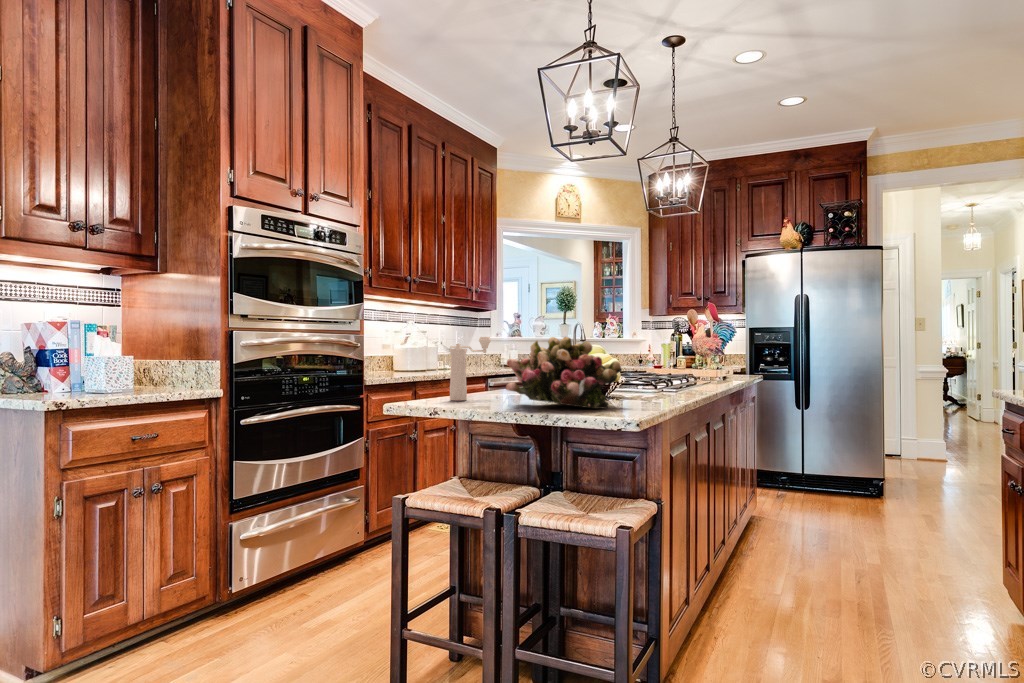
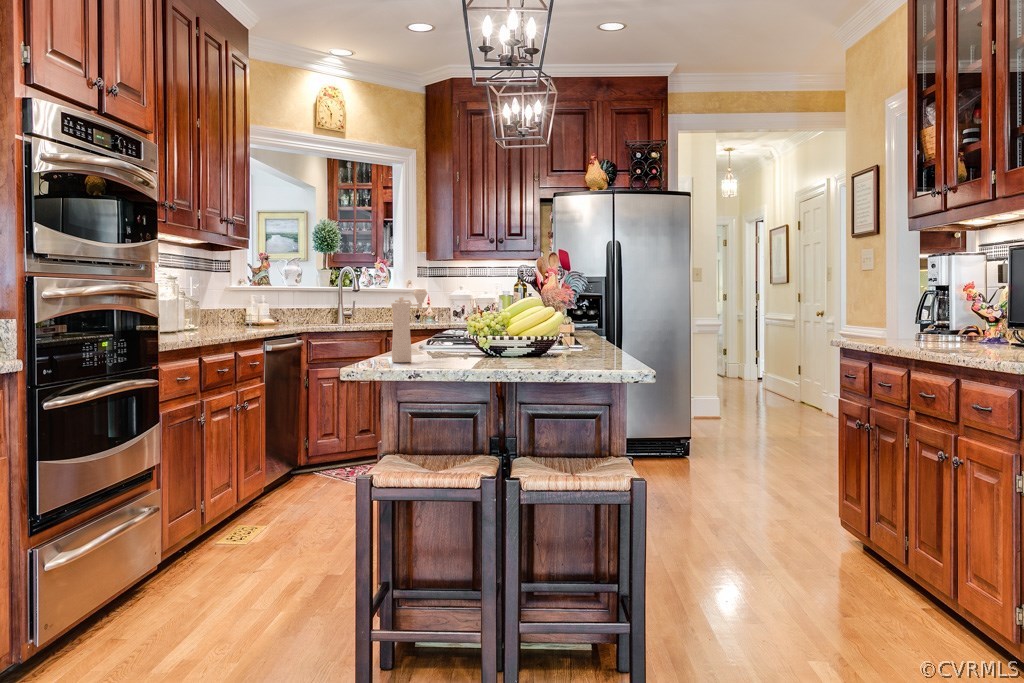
flower arrangement: present [506,337,622,409] -> none [478,290,595,363]

